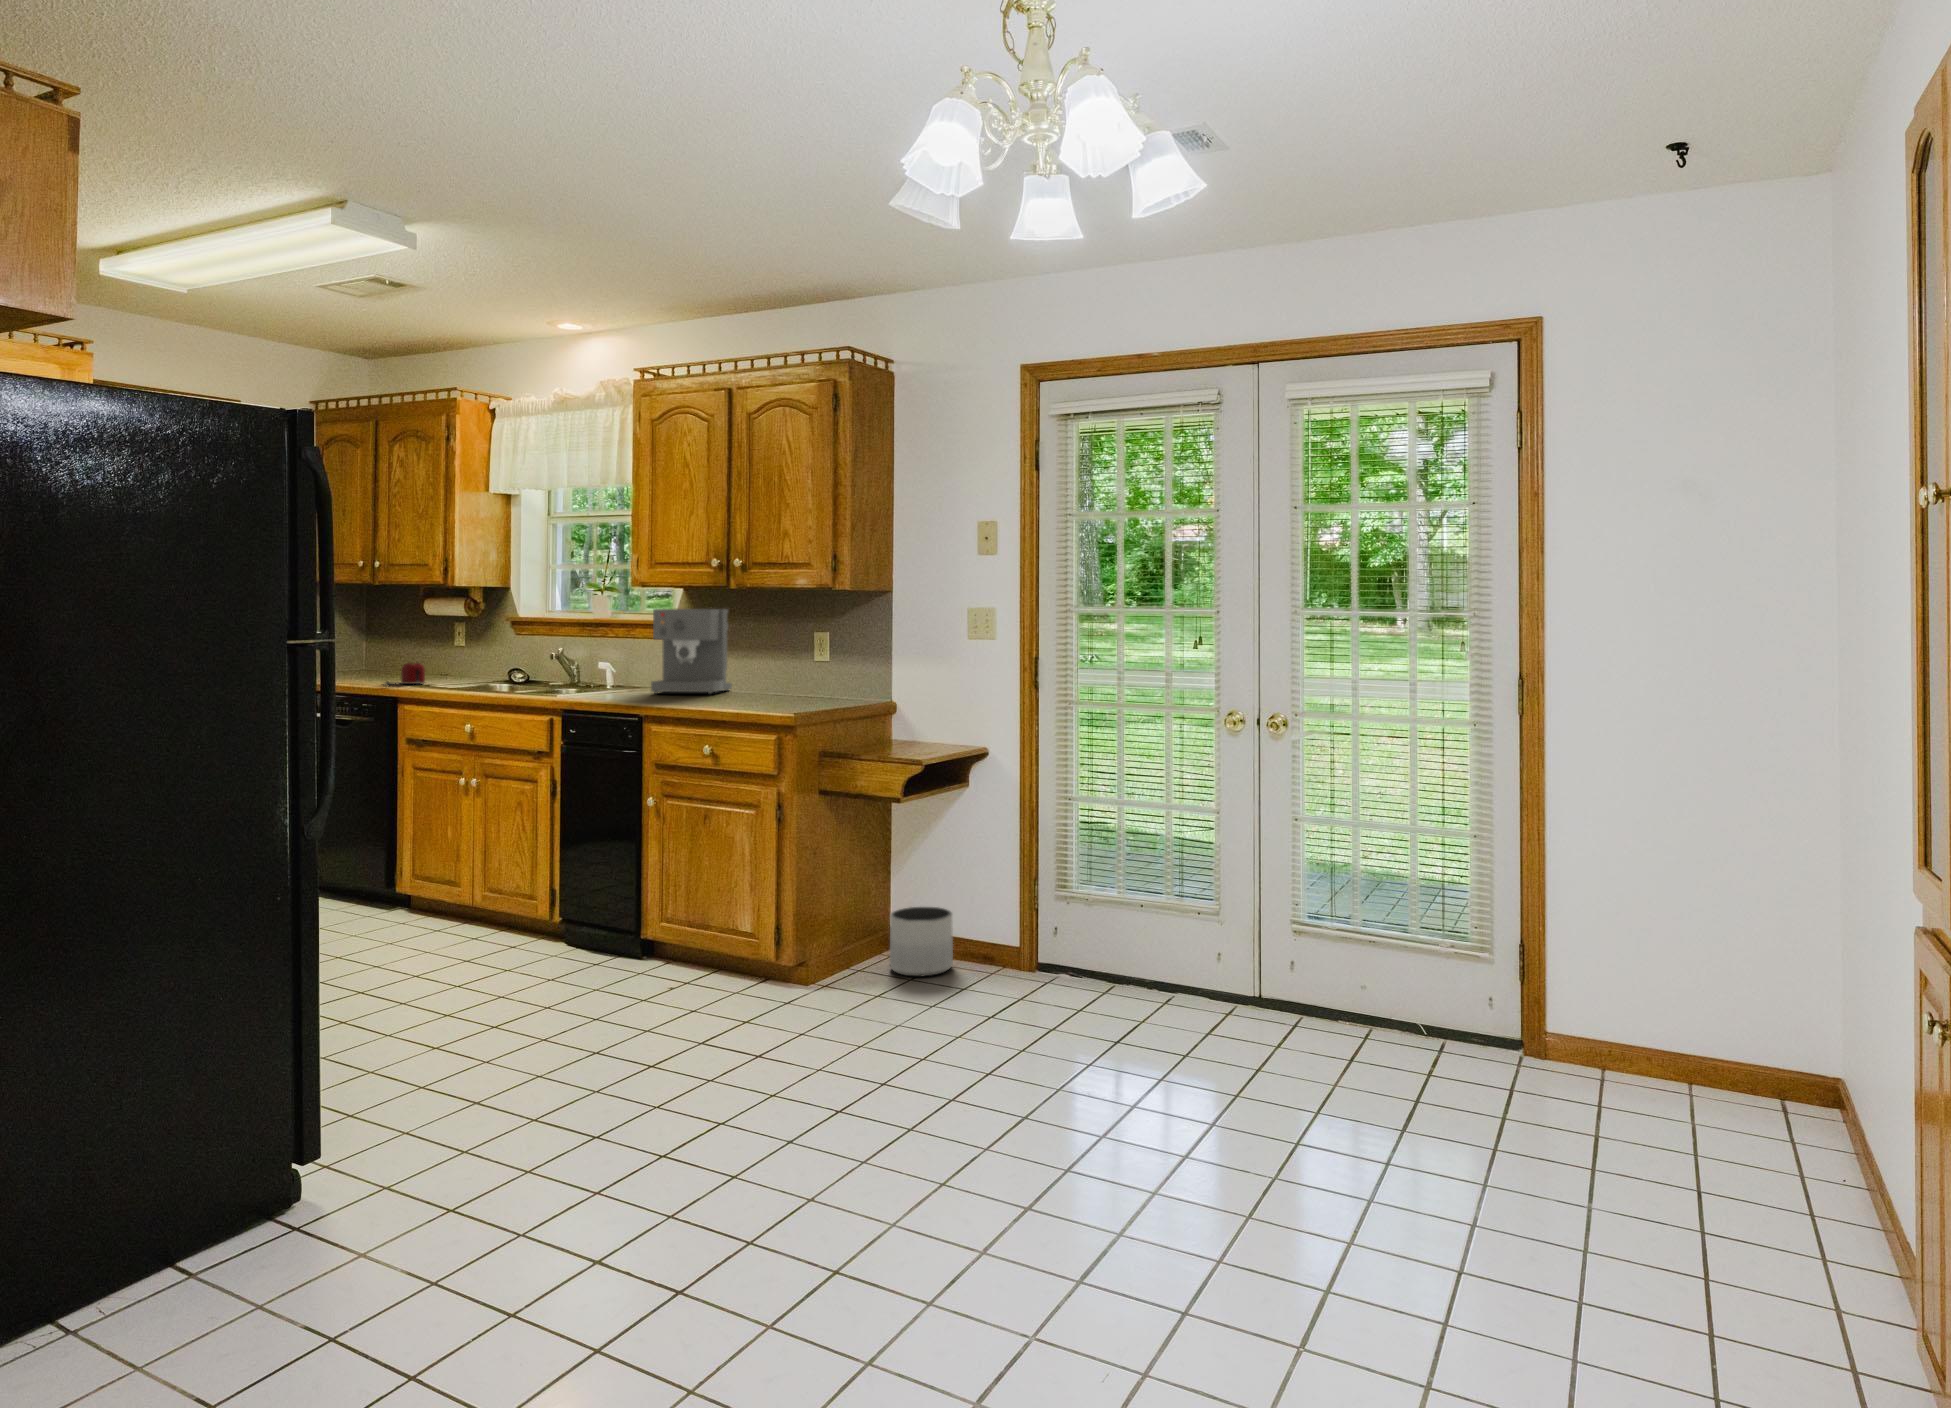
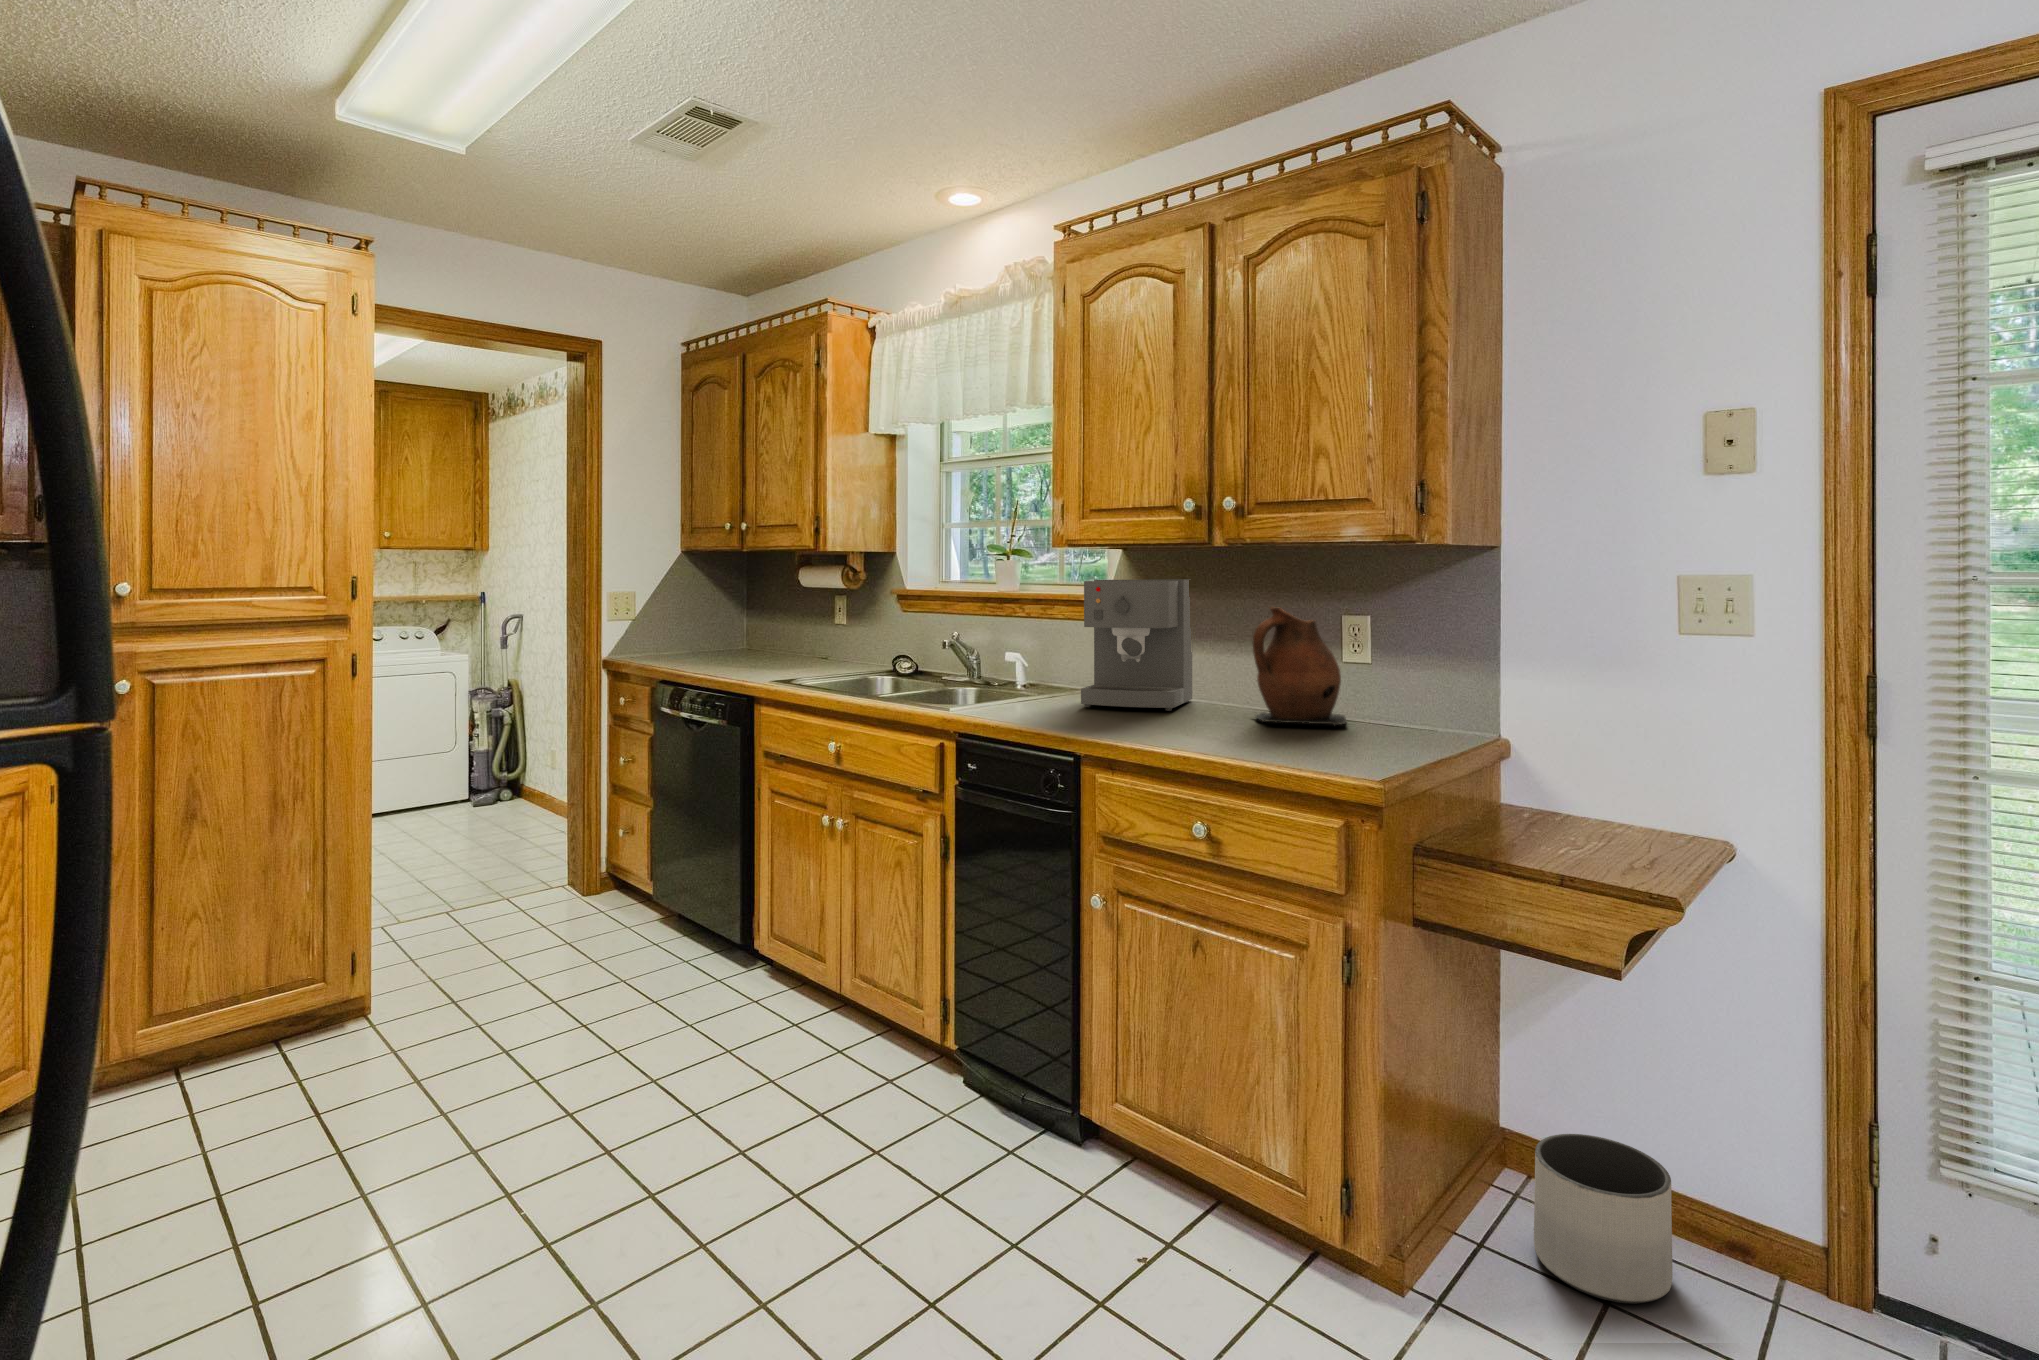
ceramic pitcher: none [759,626,821,698] -> present [1253,607,1346,726]
toaster: present [385,663,425,686] -> none [745,649,794,682]

